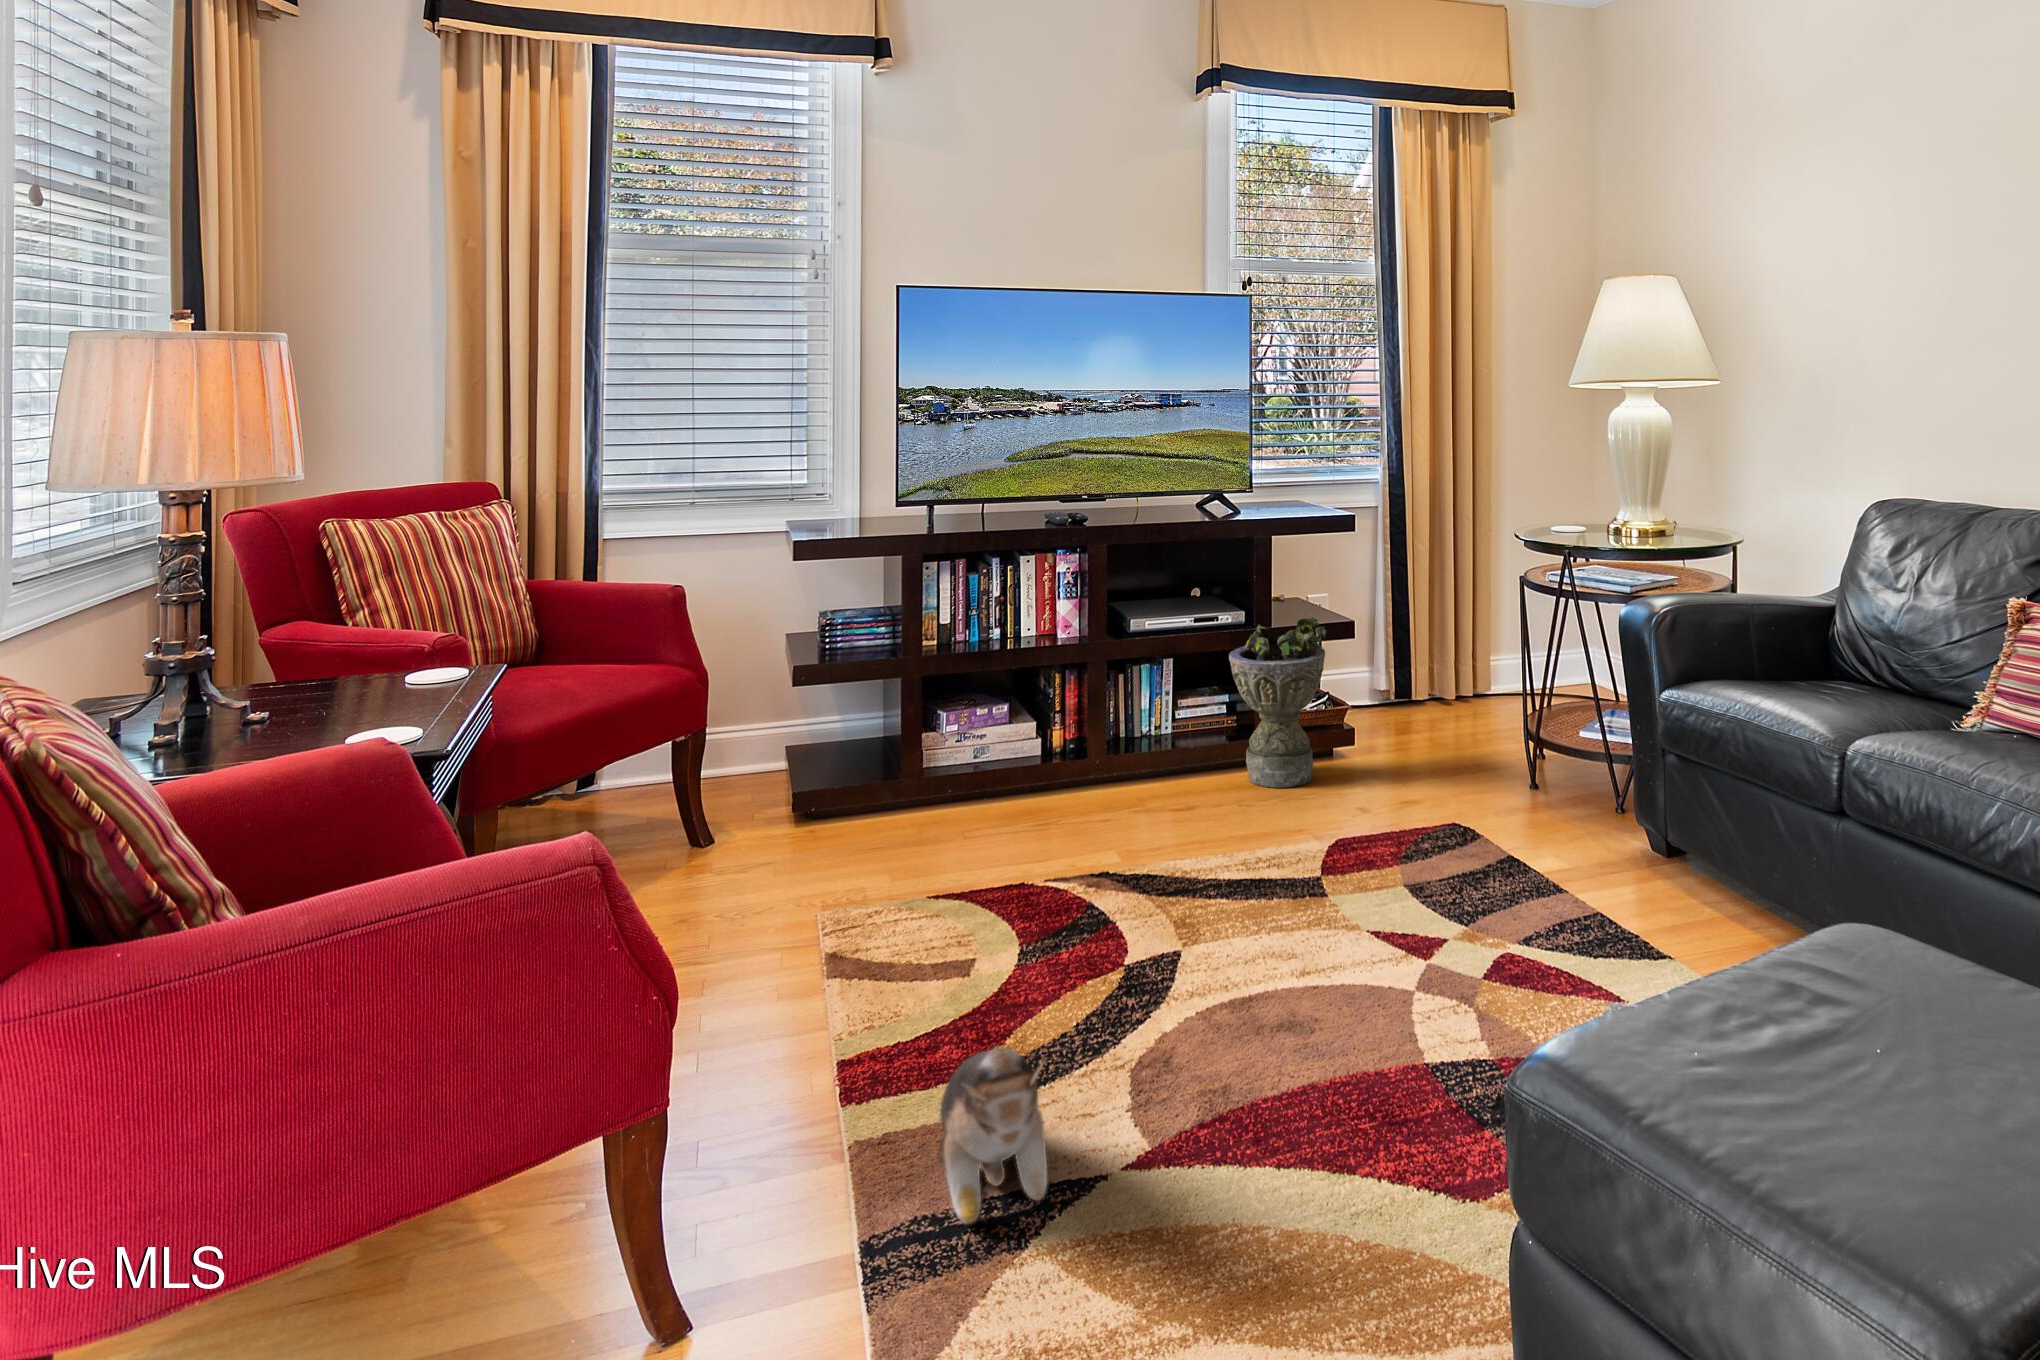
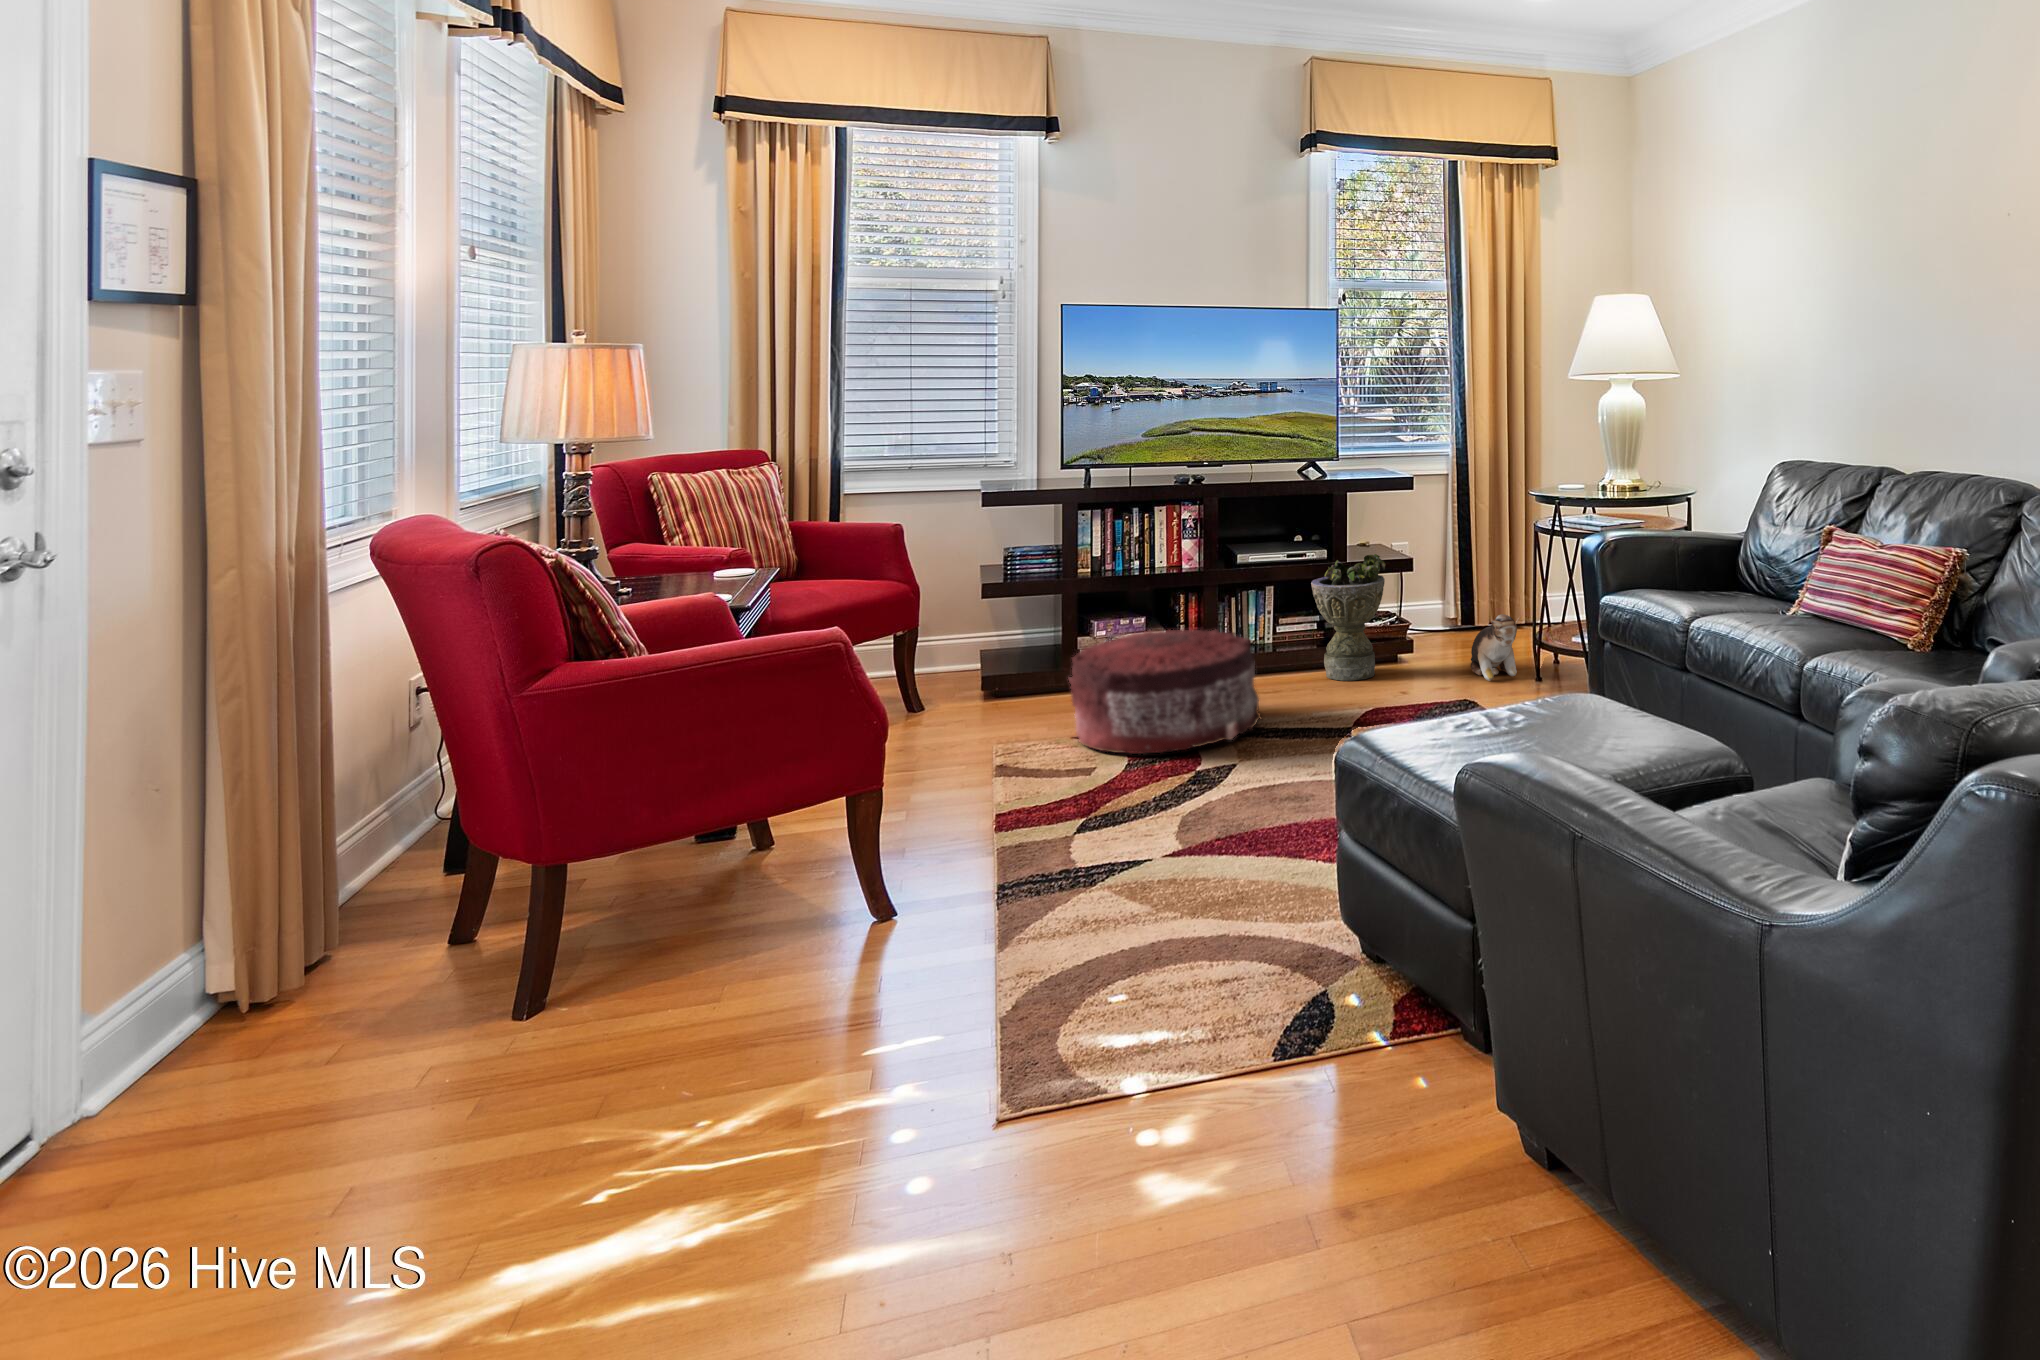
pouf: none [924,729,1195,929] -> present [1069,629,1261,754]
plush toy: present [938,1046,1047,1224] -> present [1471,614,1520,681]

